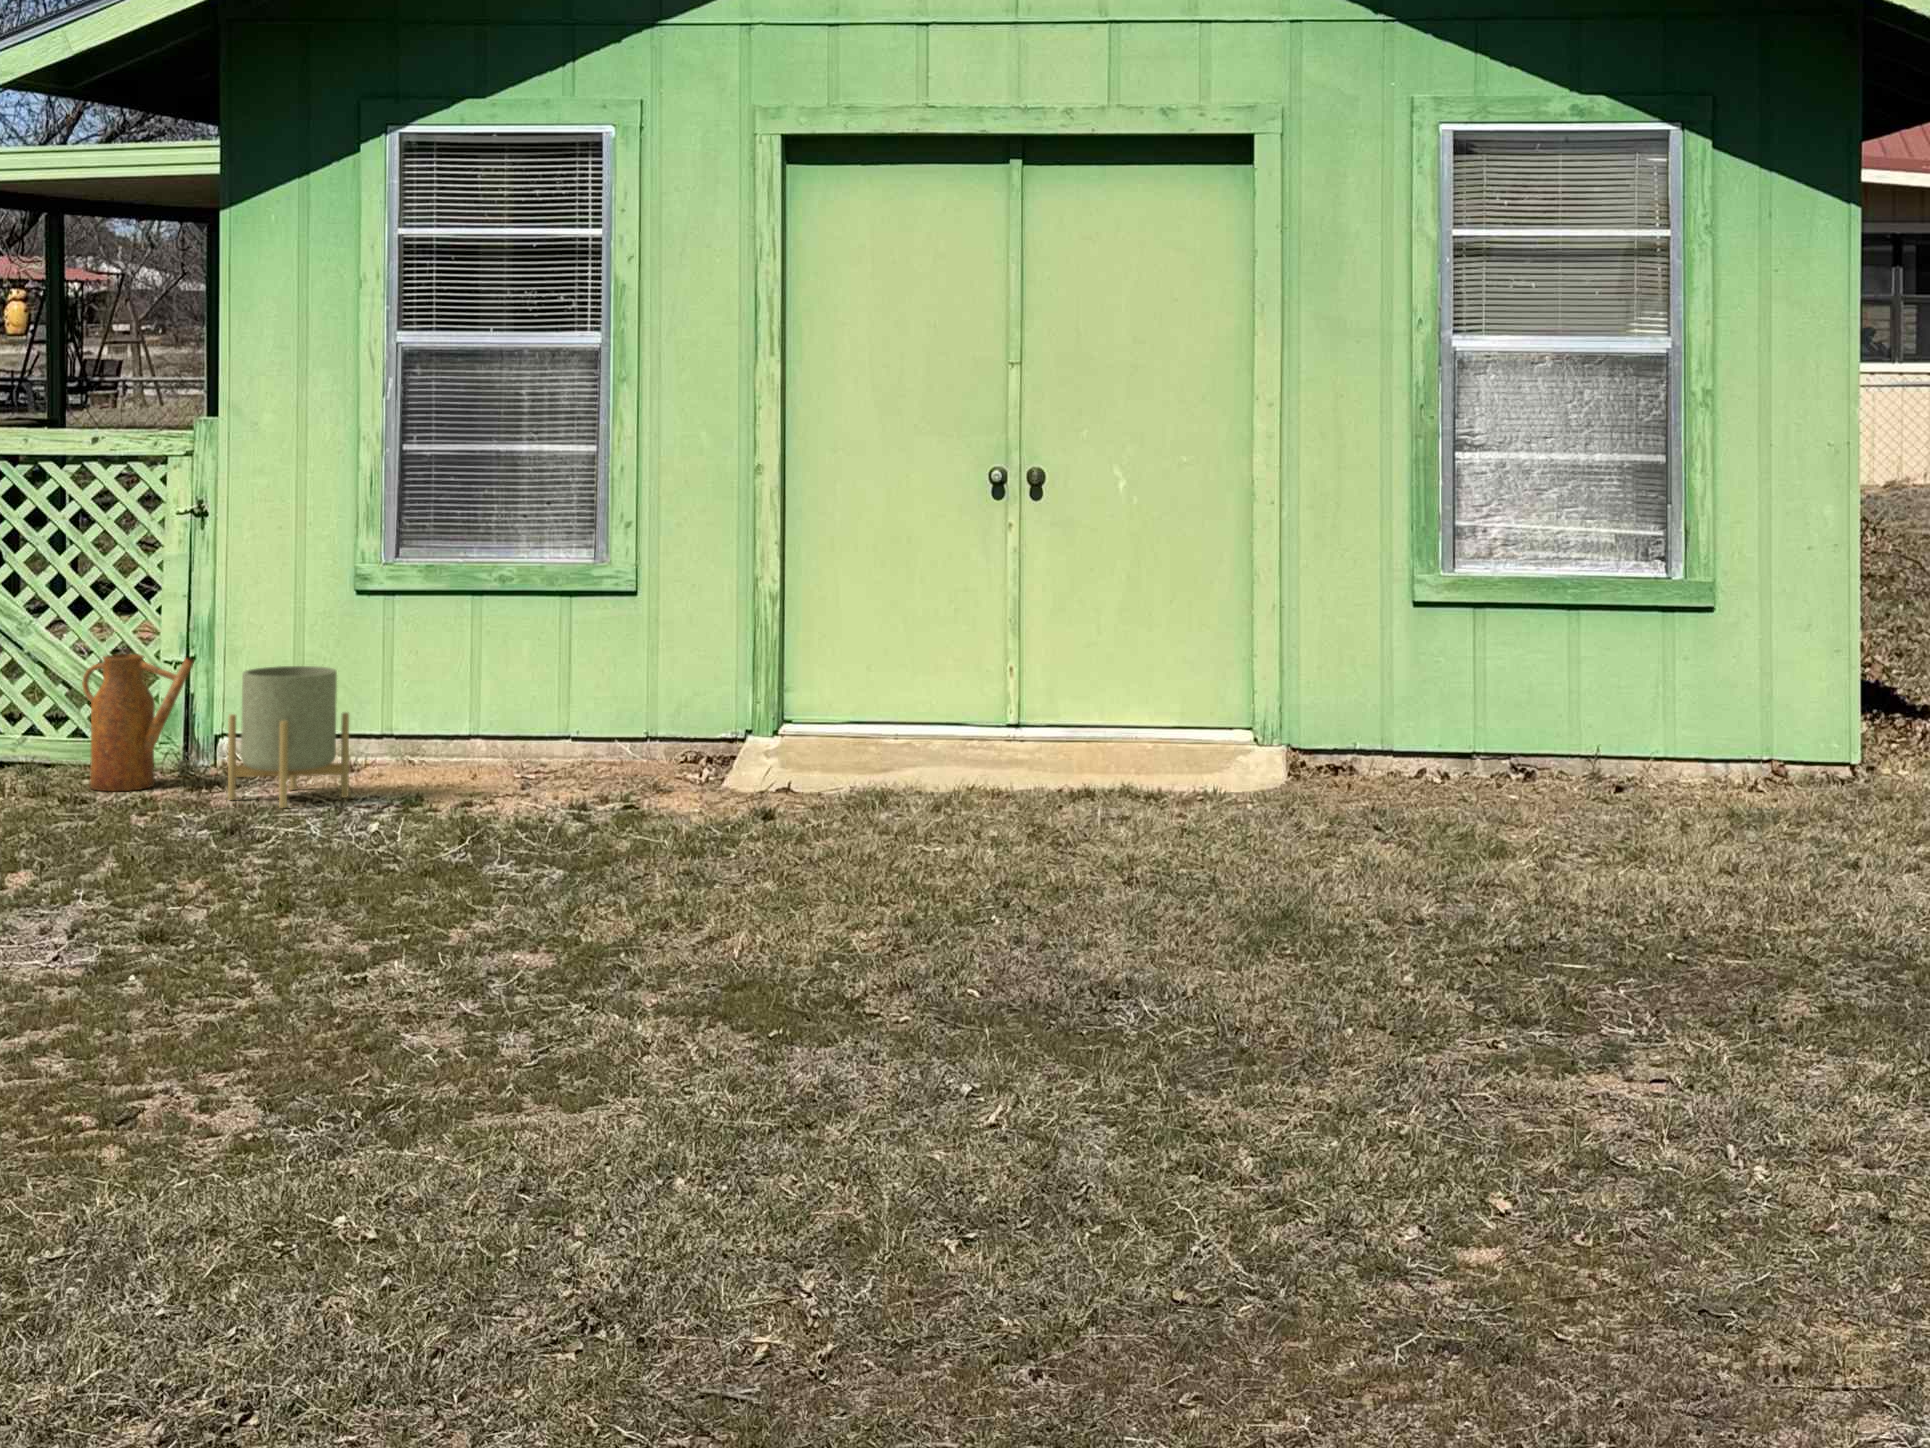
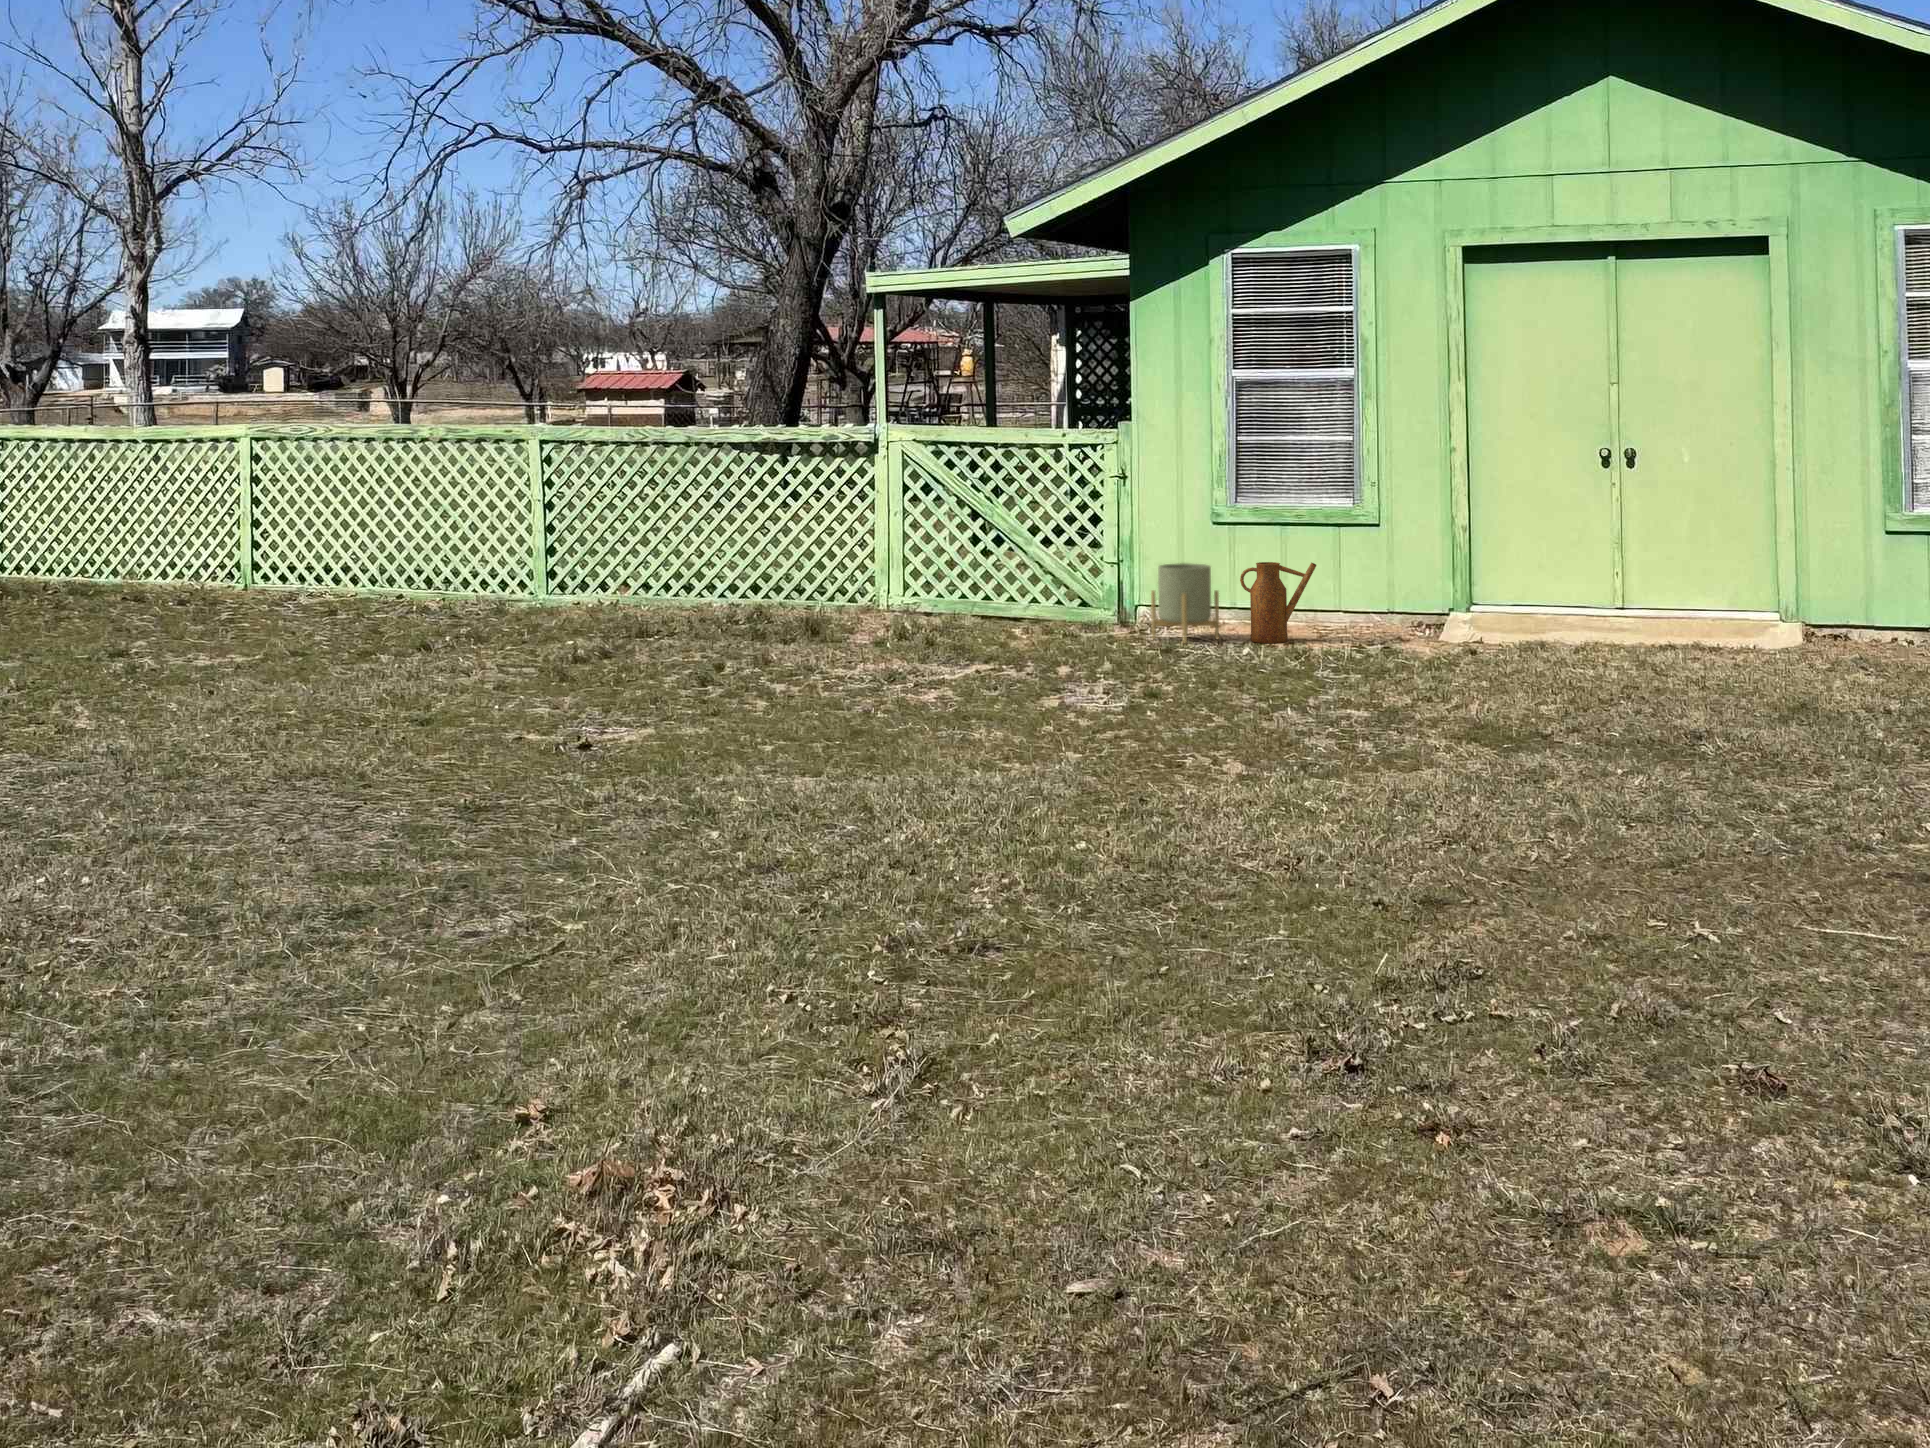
watering can: present [82,654,194,791] -> present [1240,562,1316,643]

